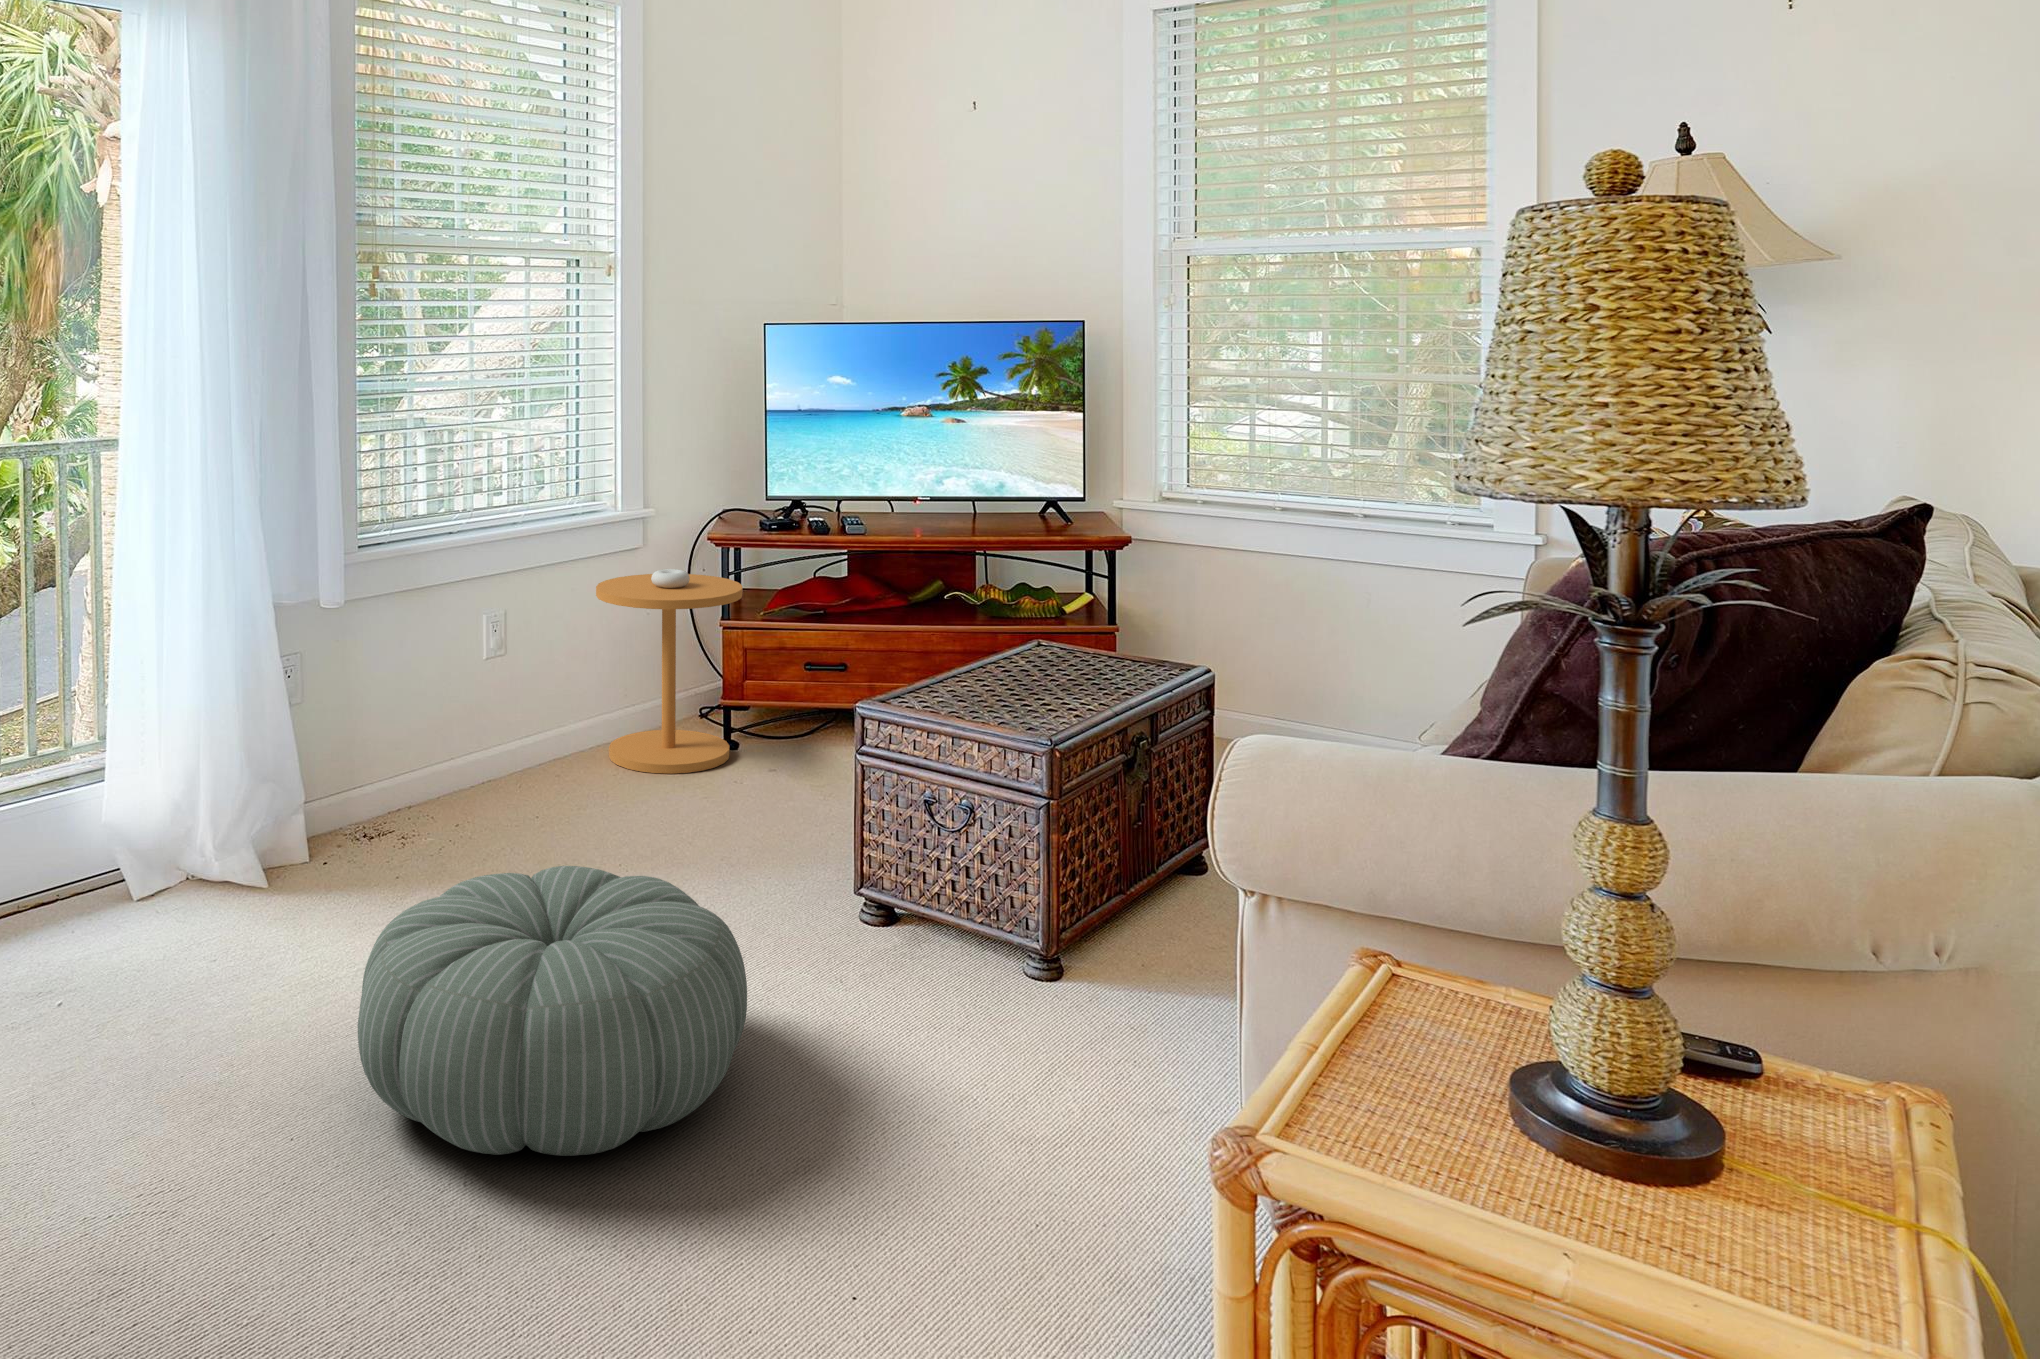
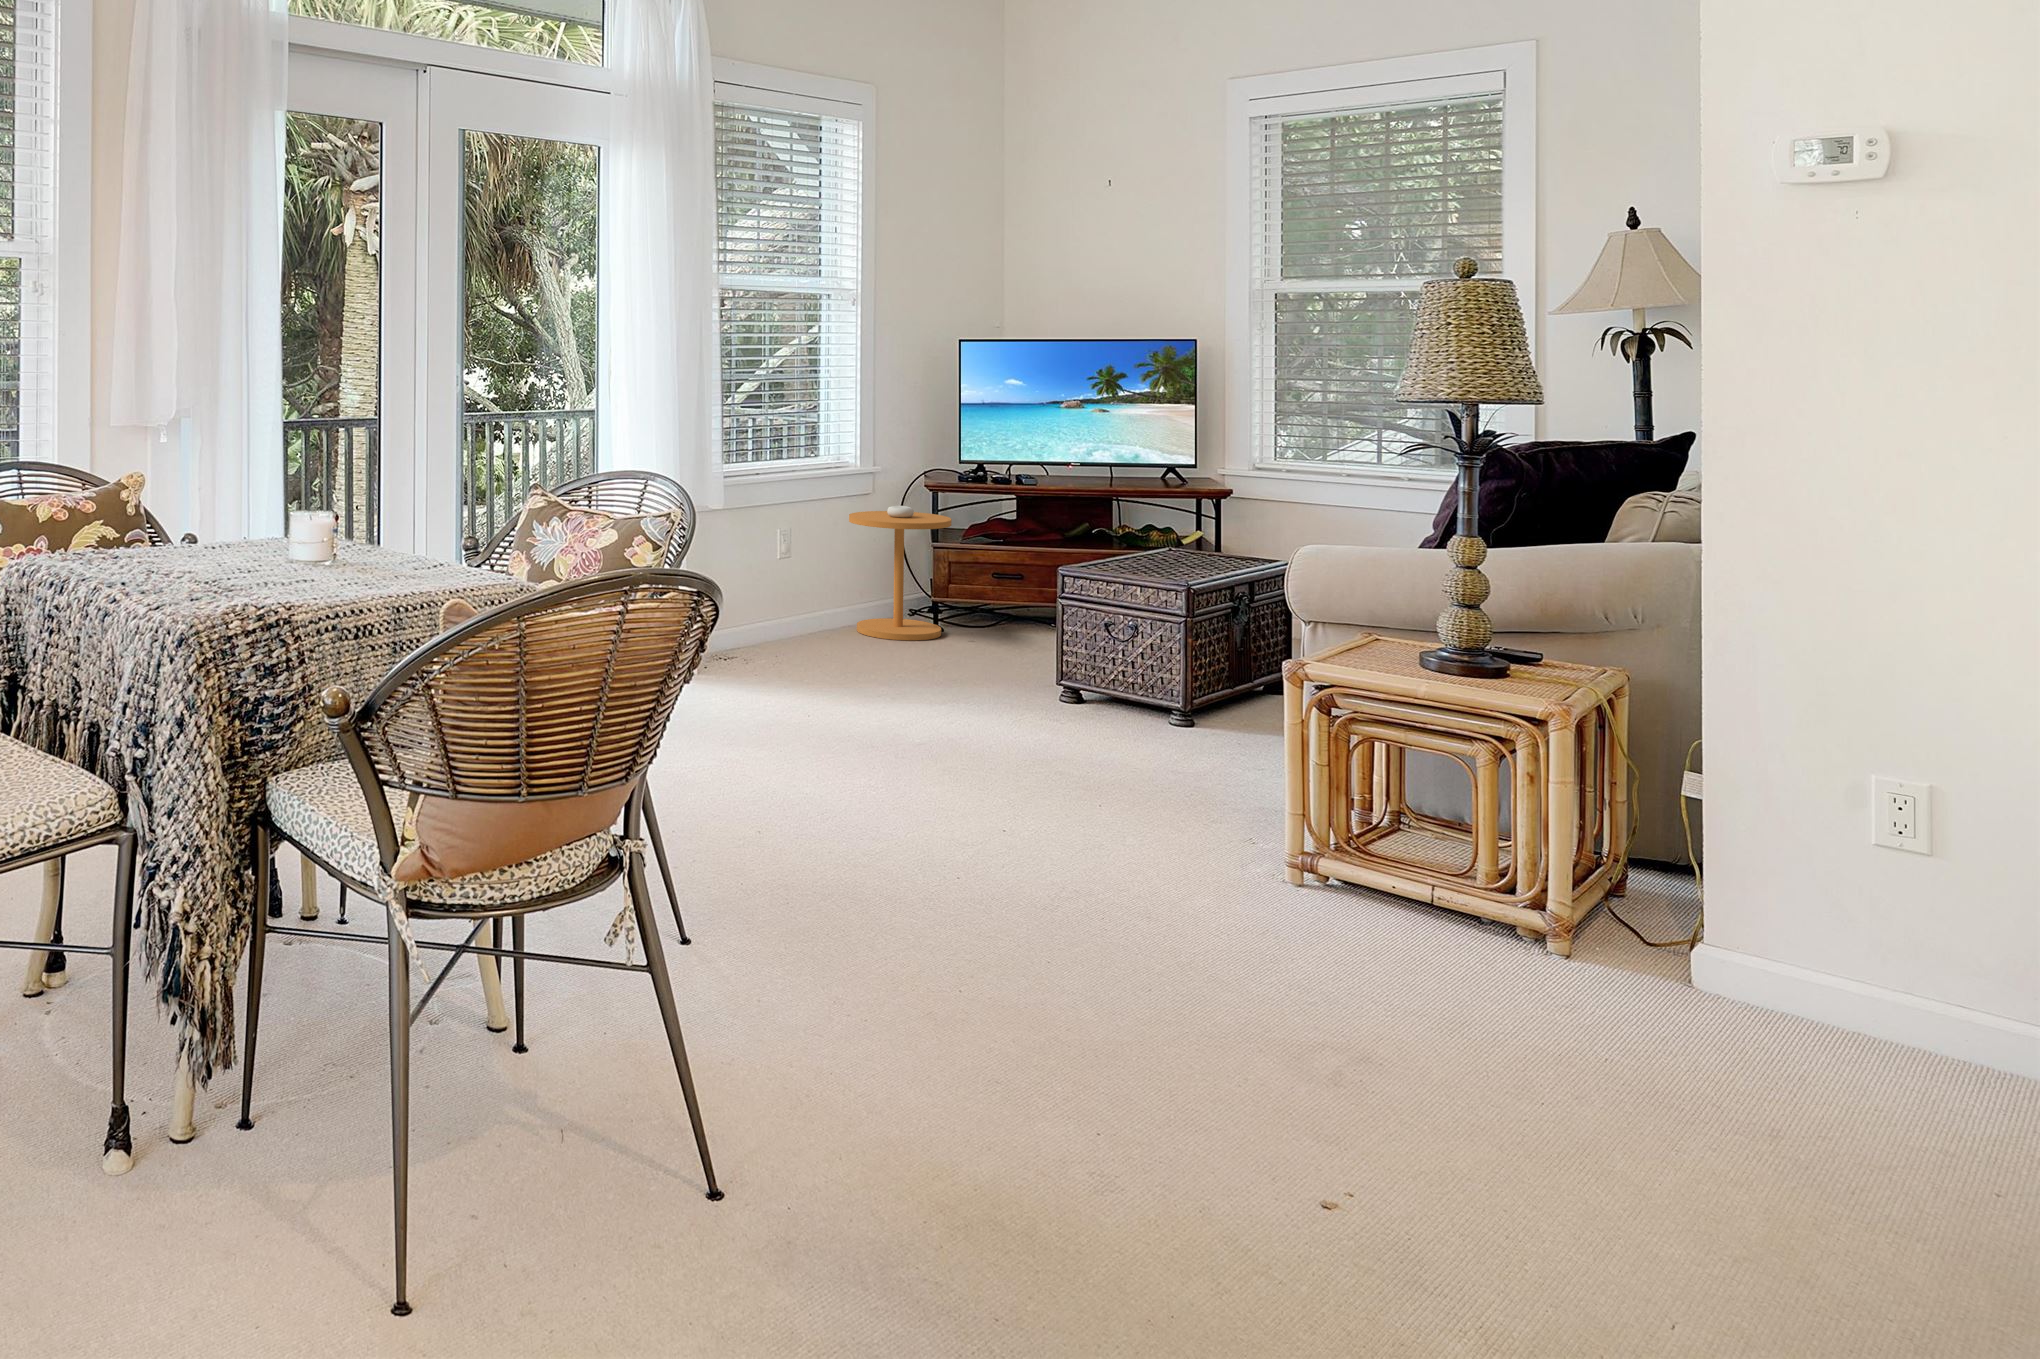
pouf: present [358,866,747,1156] -> none [802,642,1017,764]

